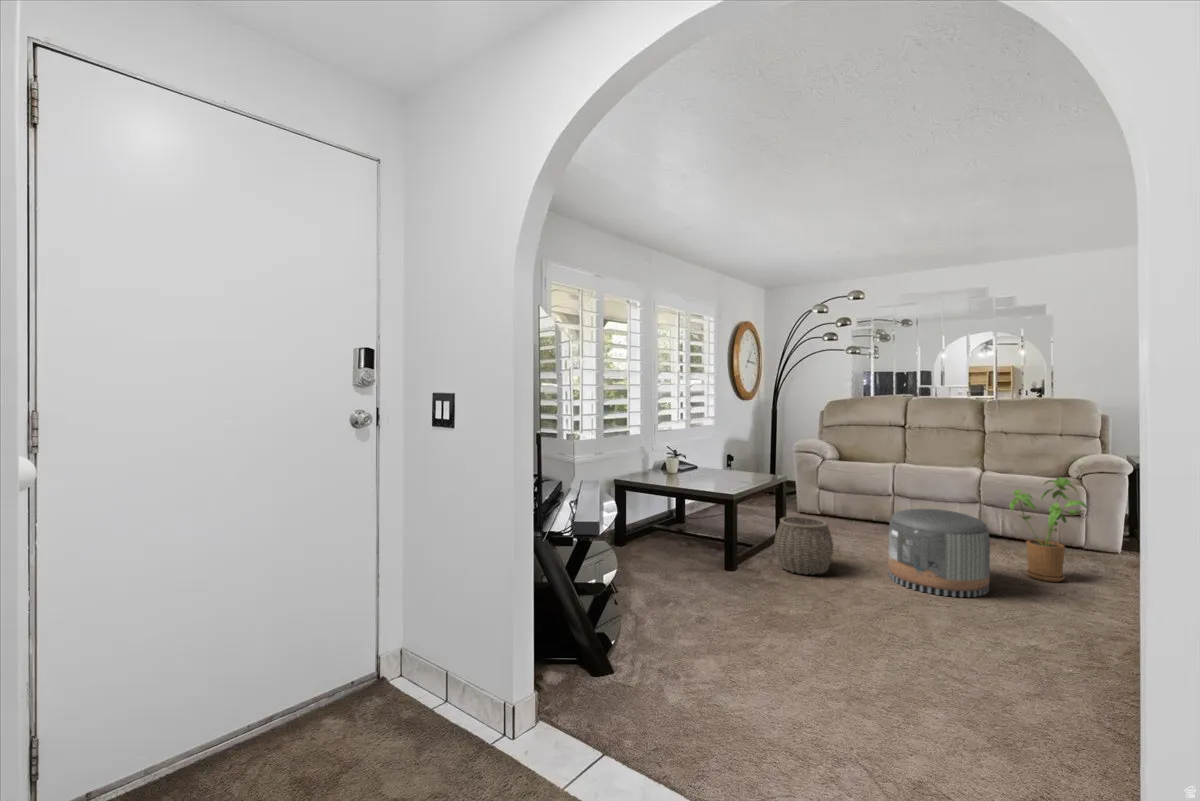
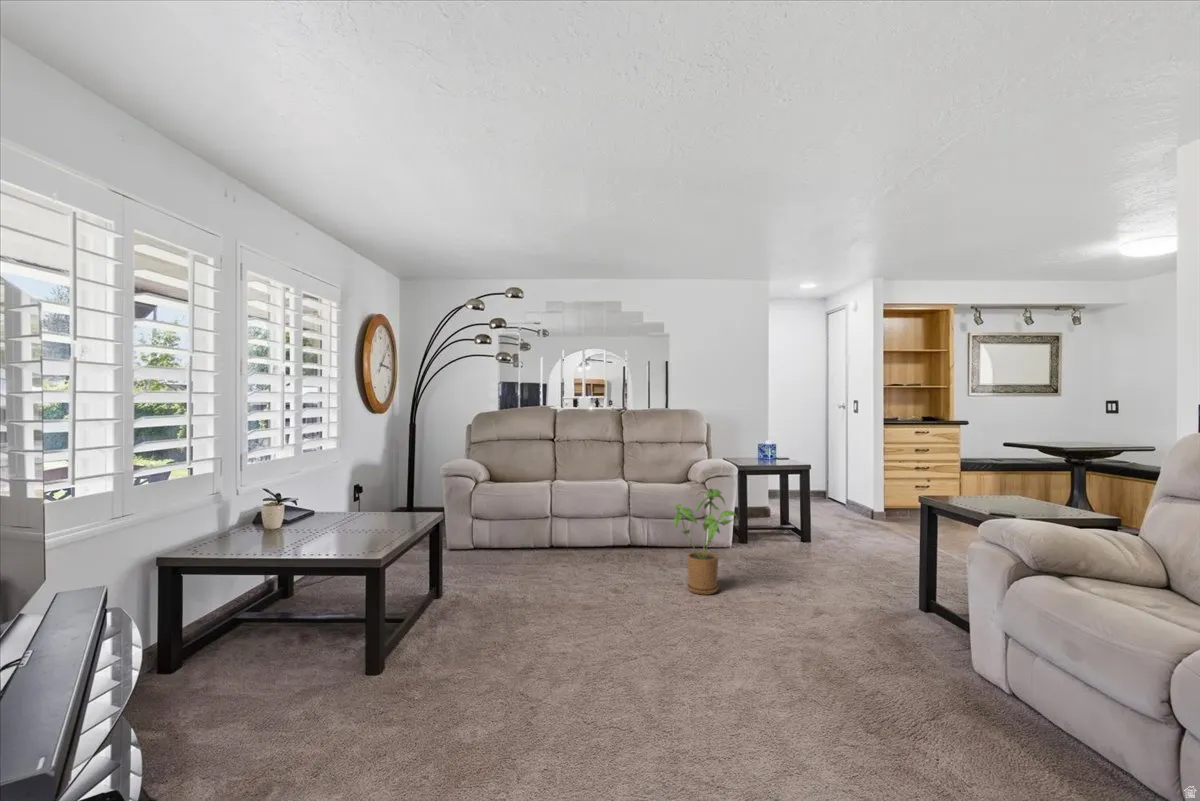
pouf: present [888,509,990,597] -> none [574,537,674,644]
woven basket: present [775,516,834,575] -> none [438,569,515,655]

